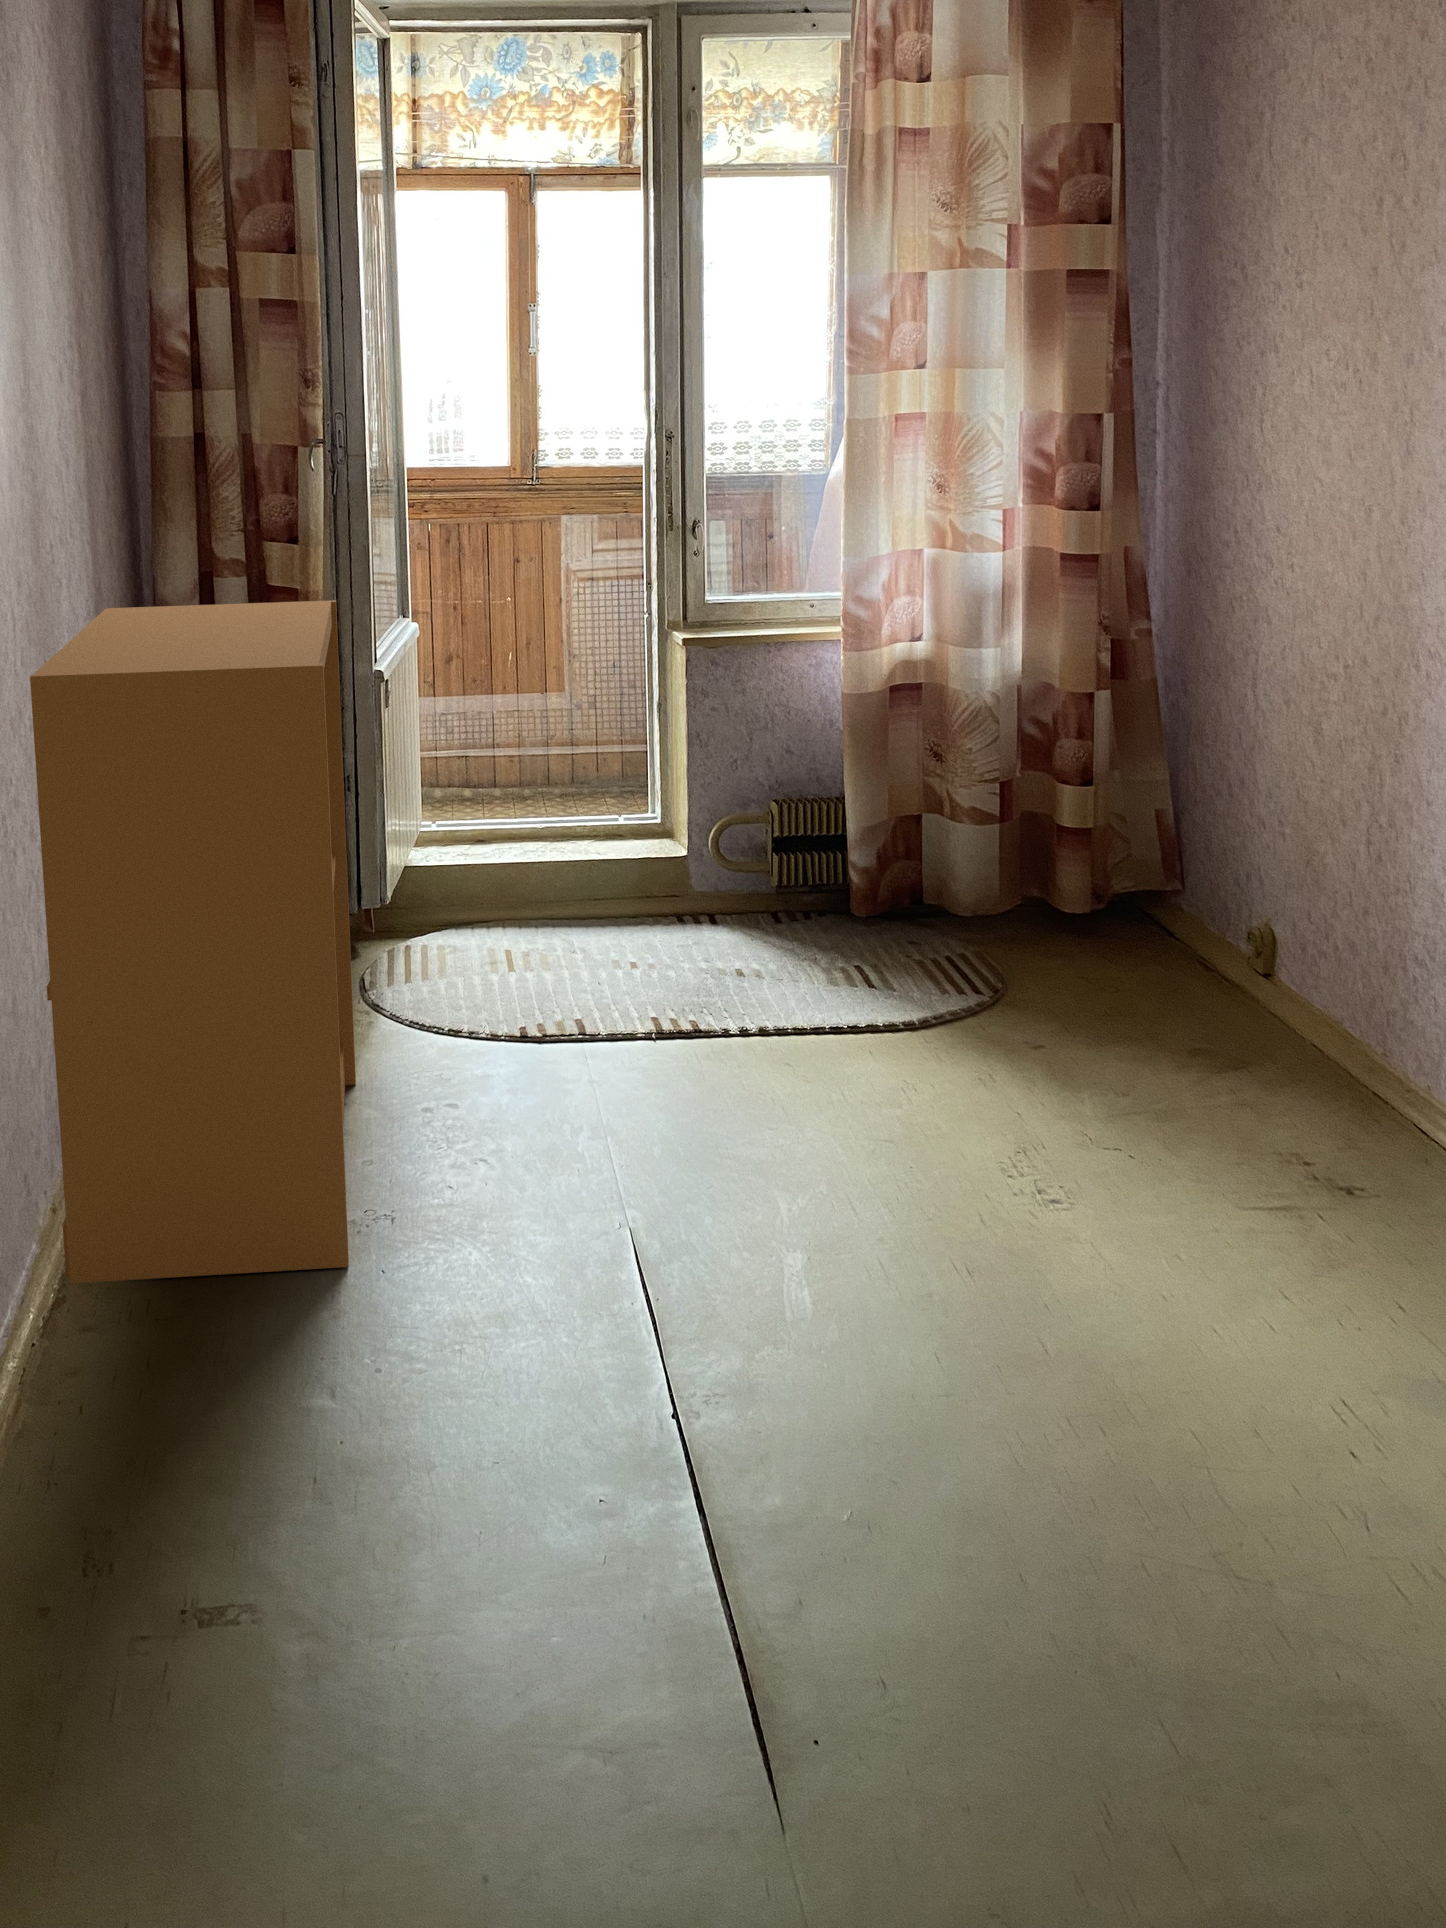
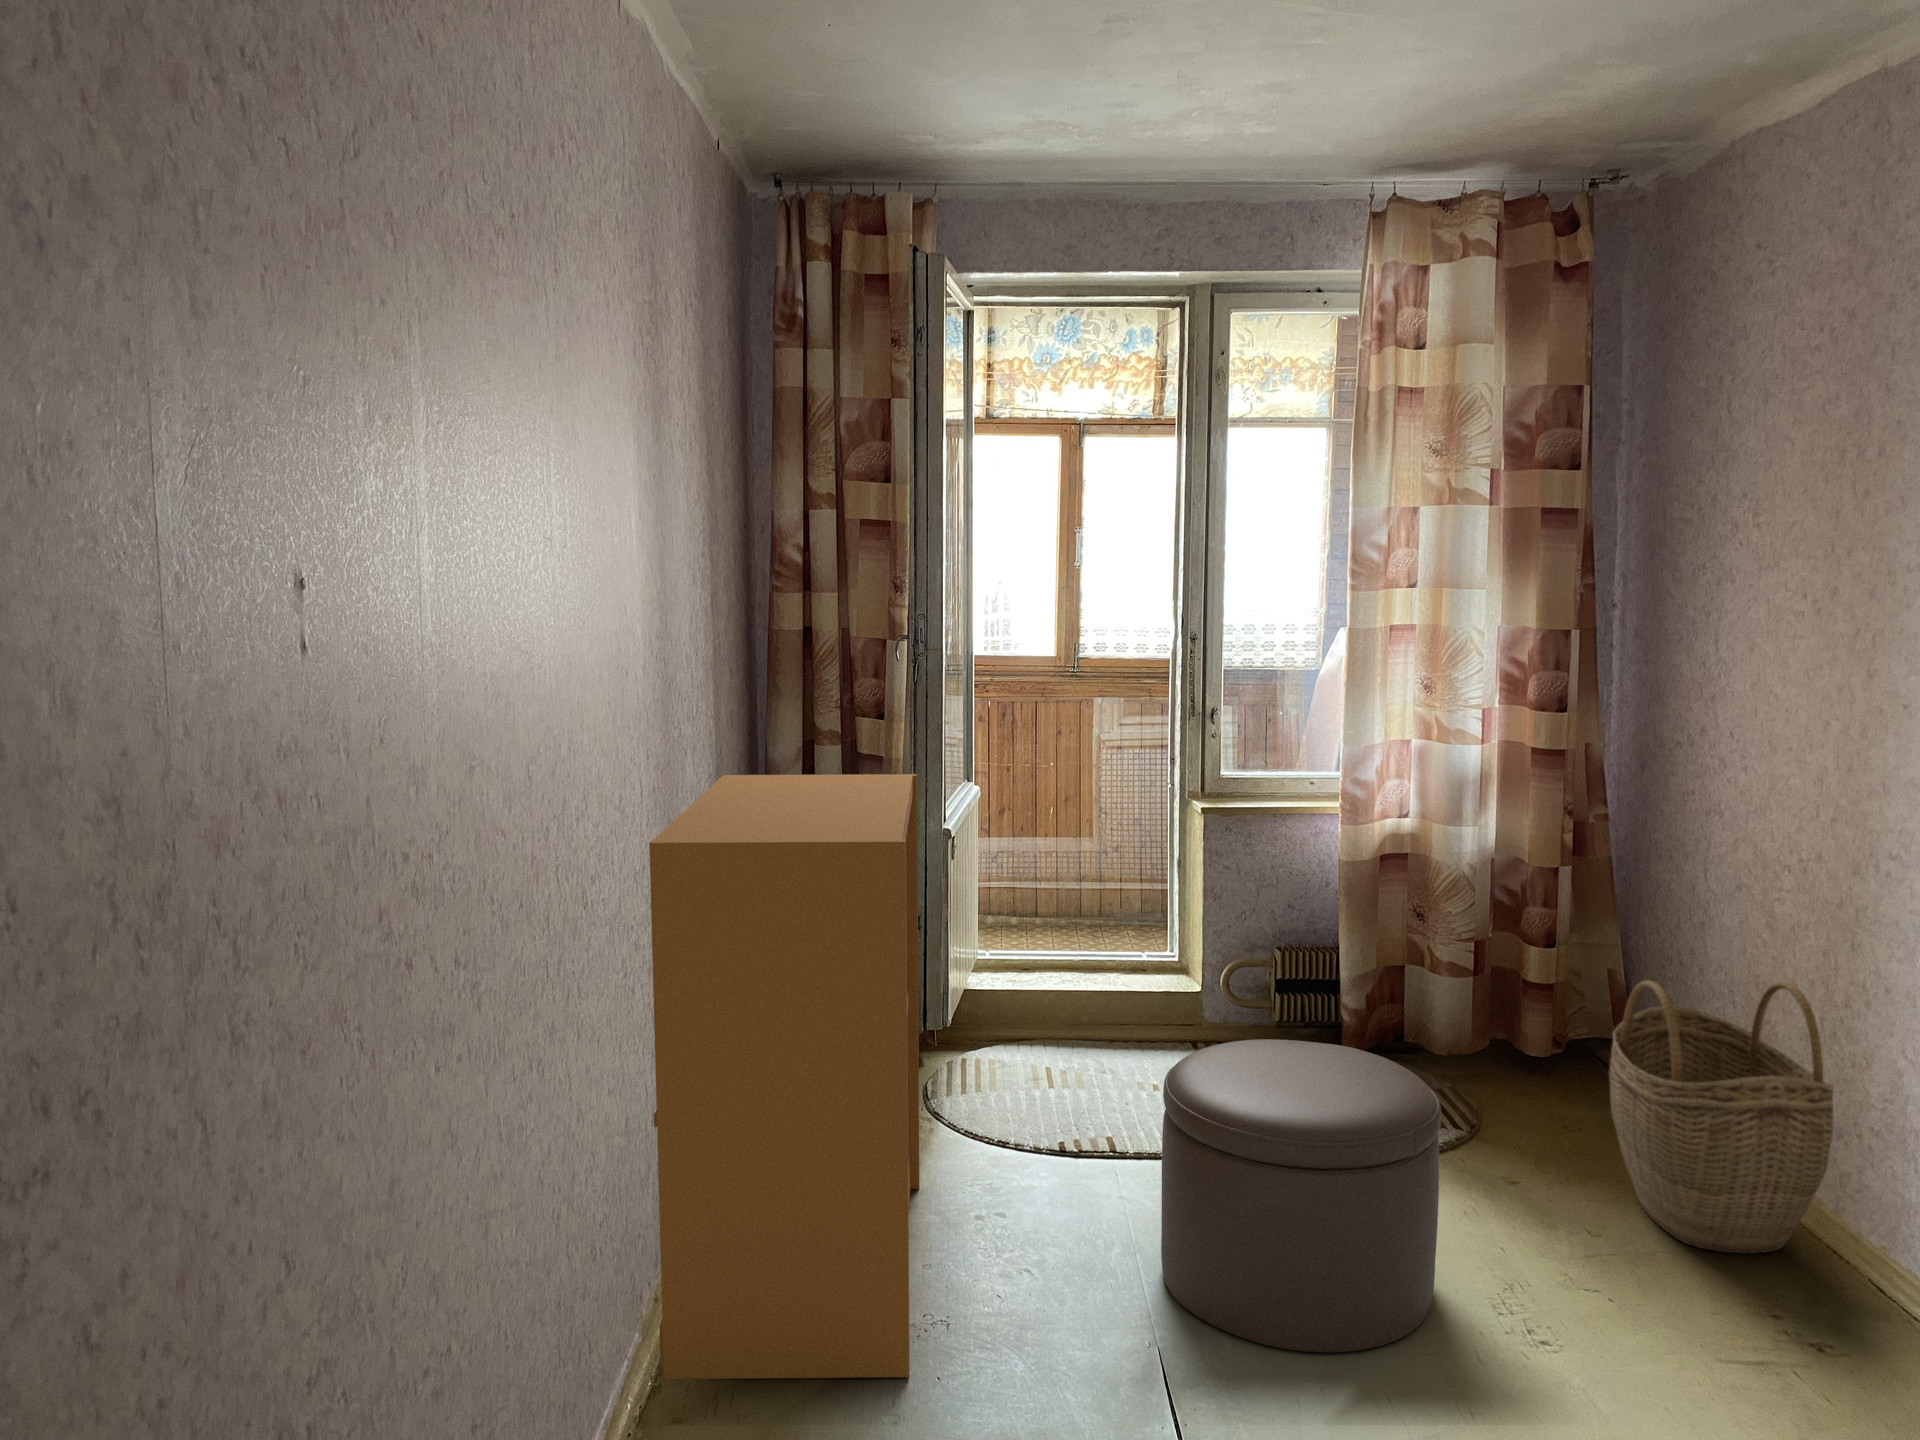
woven basket: none [1139,803,1373,1104] -> present [1609,981,1834,1254]
ottoman: none [630,891,937,1220] -> present [1161,1039,1441,1352]

